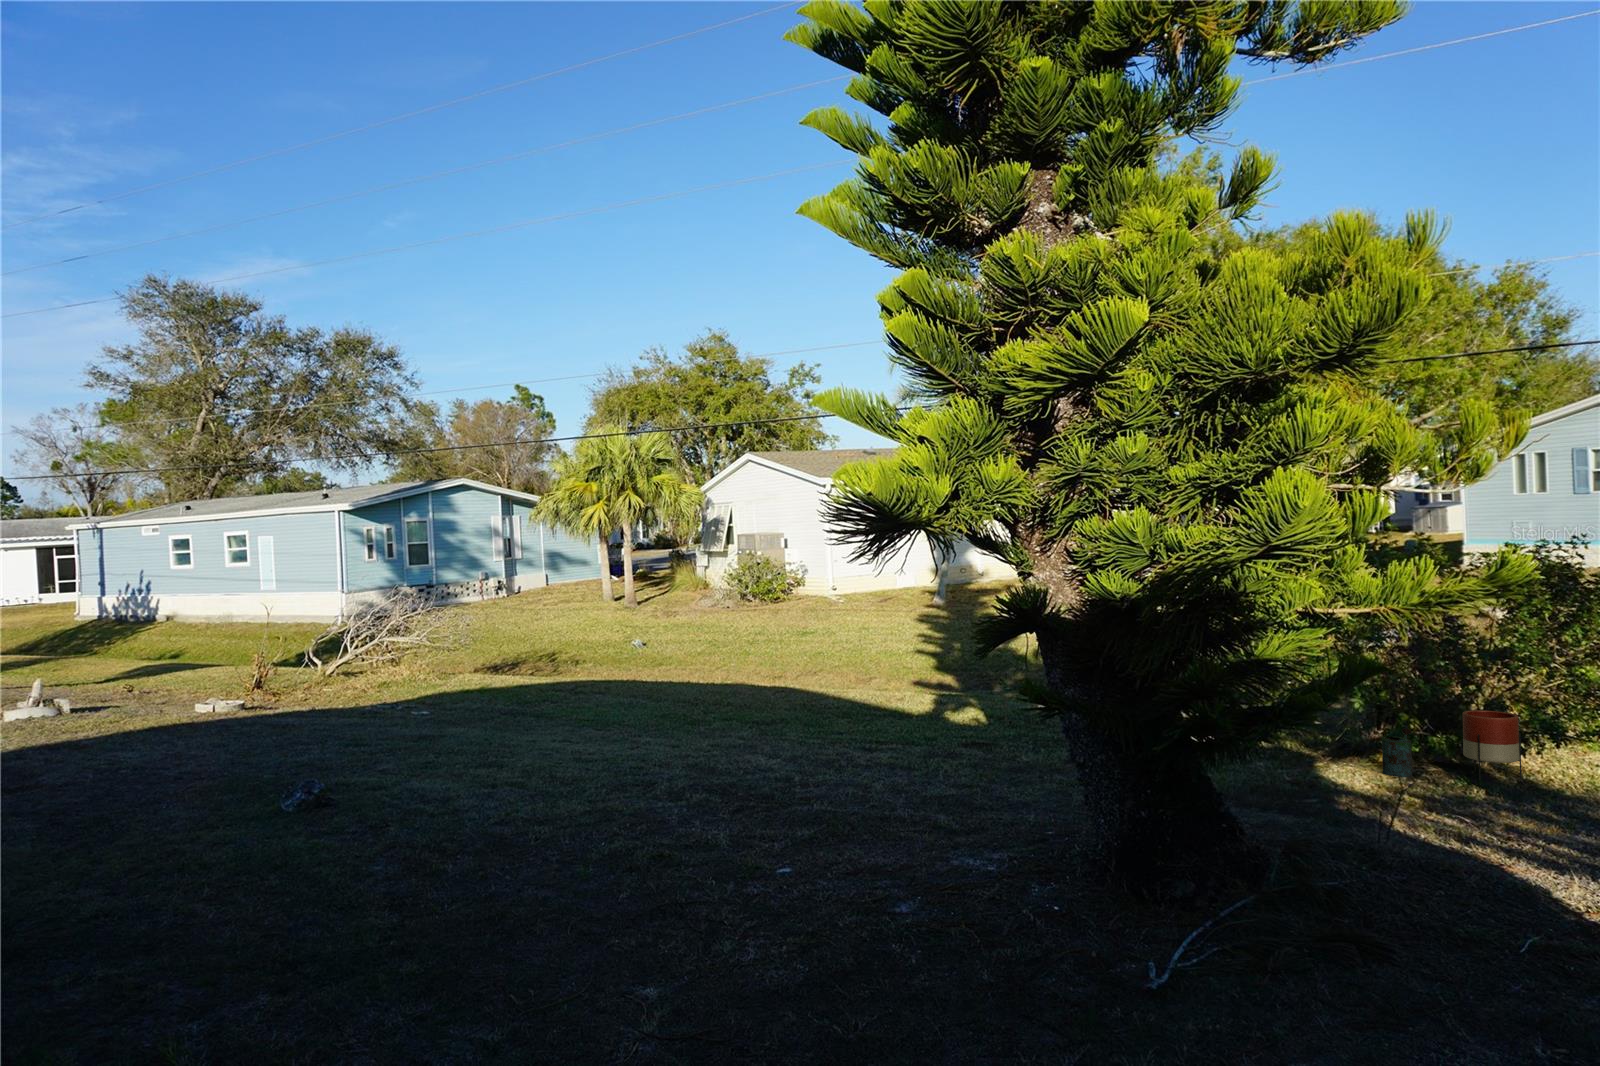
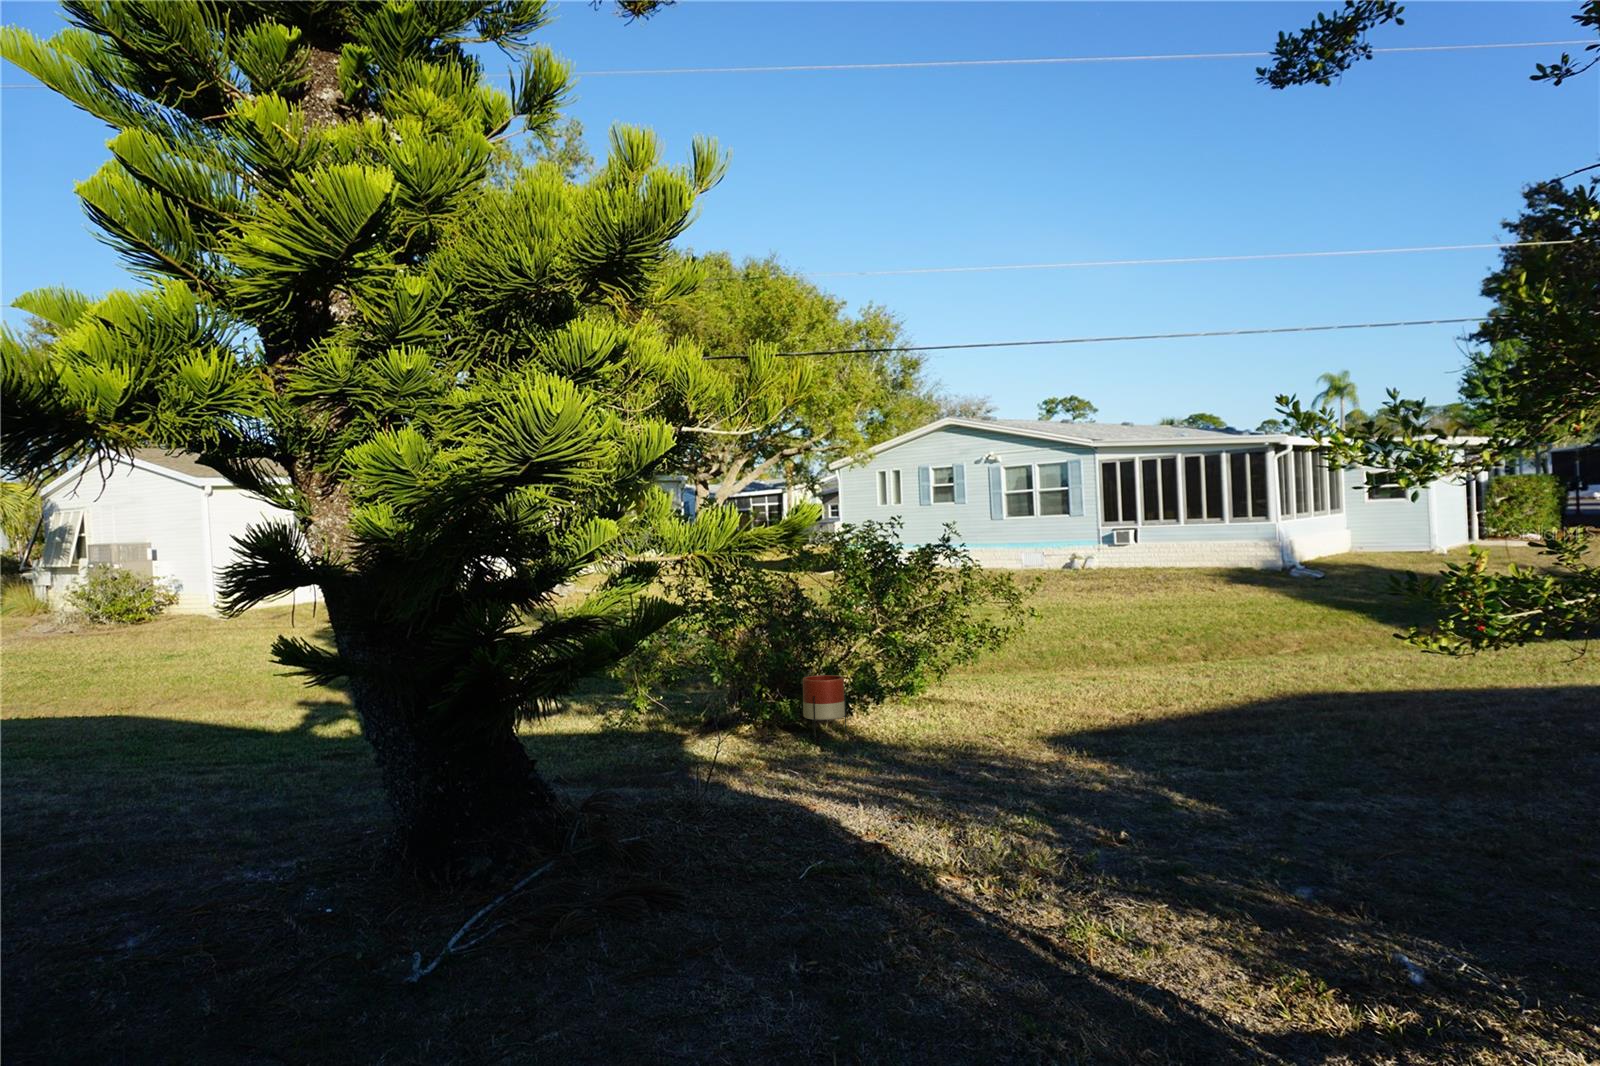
watering can: present [1382,729,1412,777] -> none [738,697,763,742]

